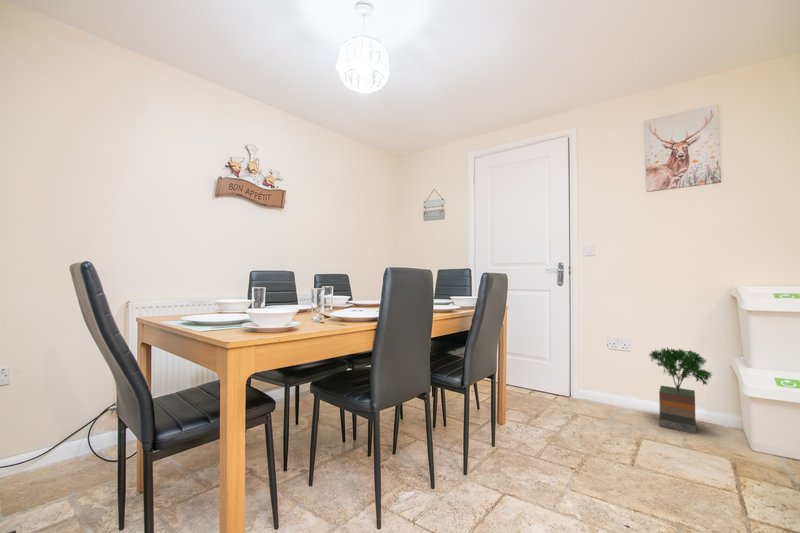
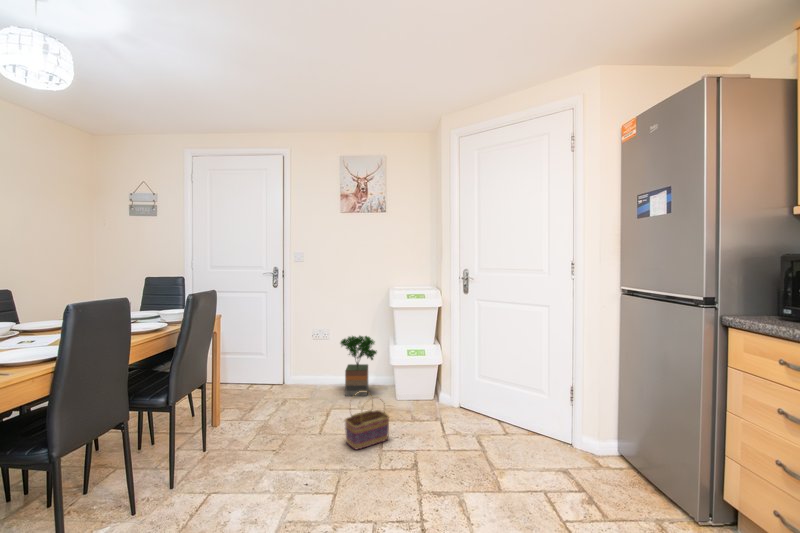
basket: none [678,422,764,509] -> present [345,391,389,449]

